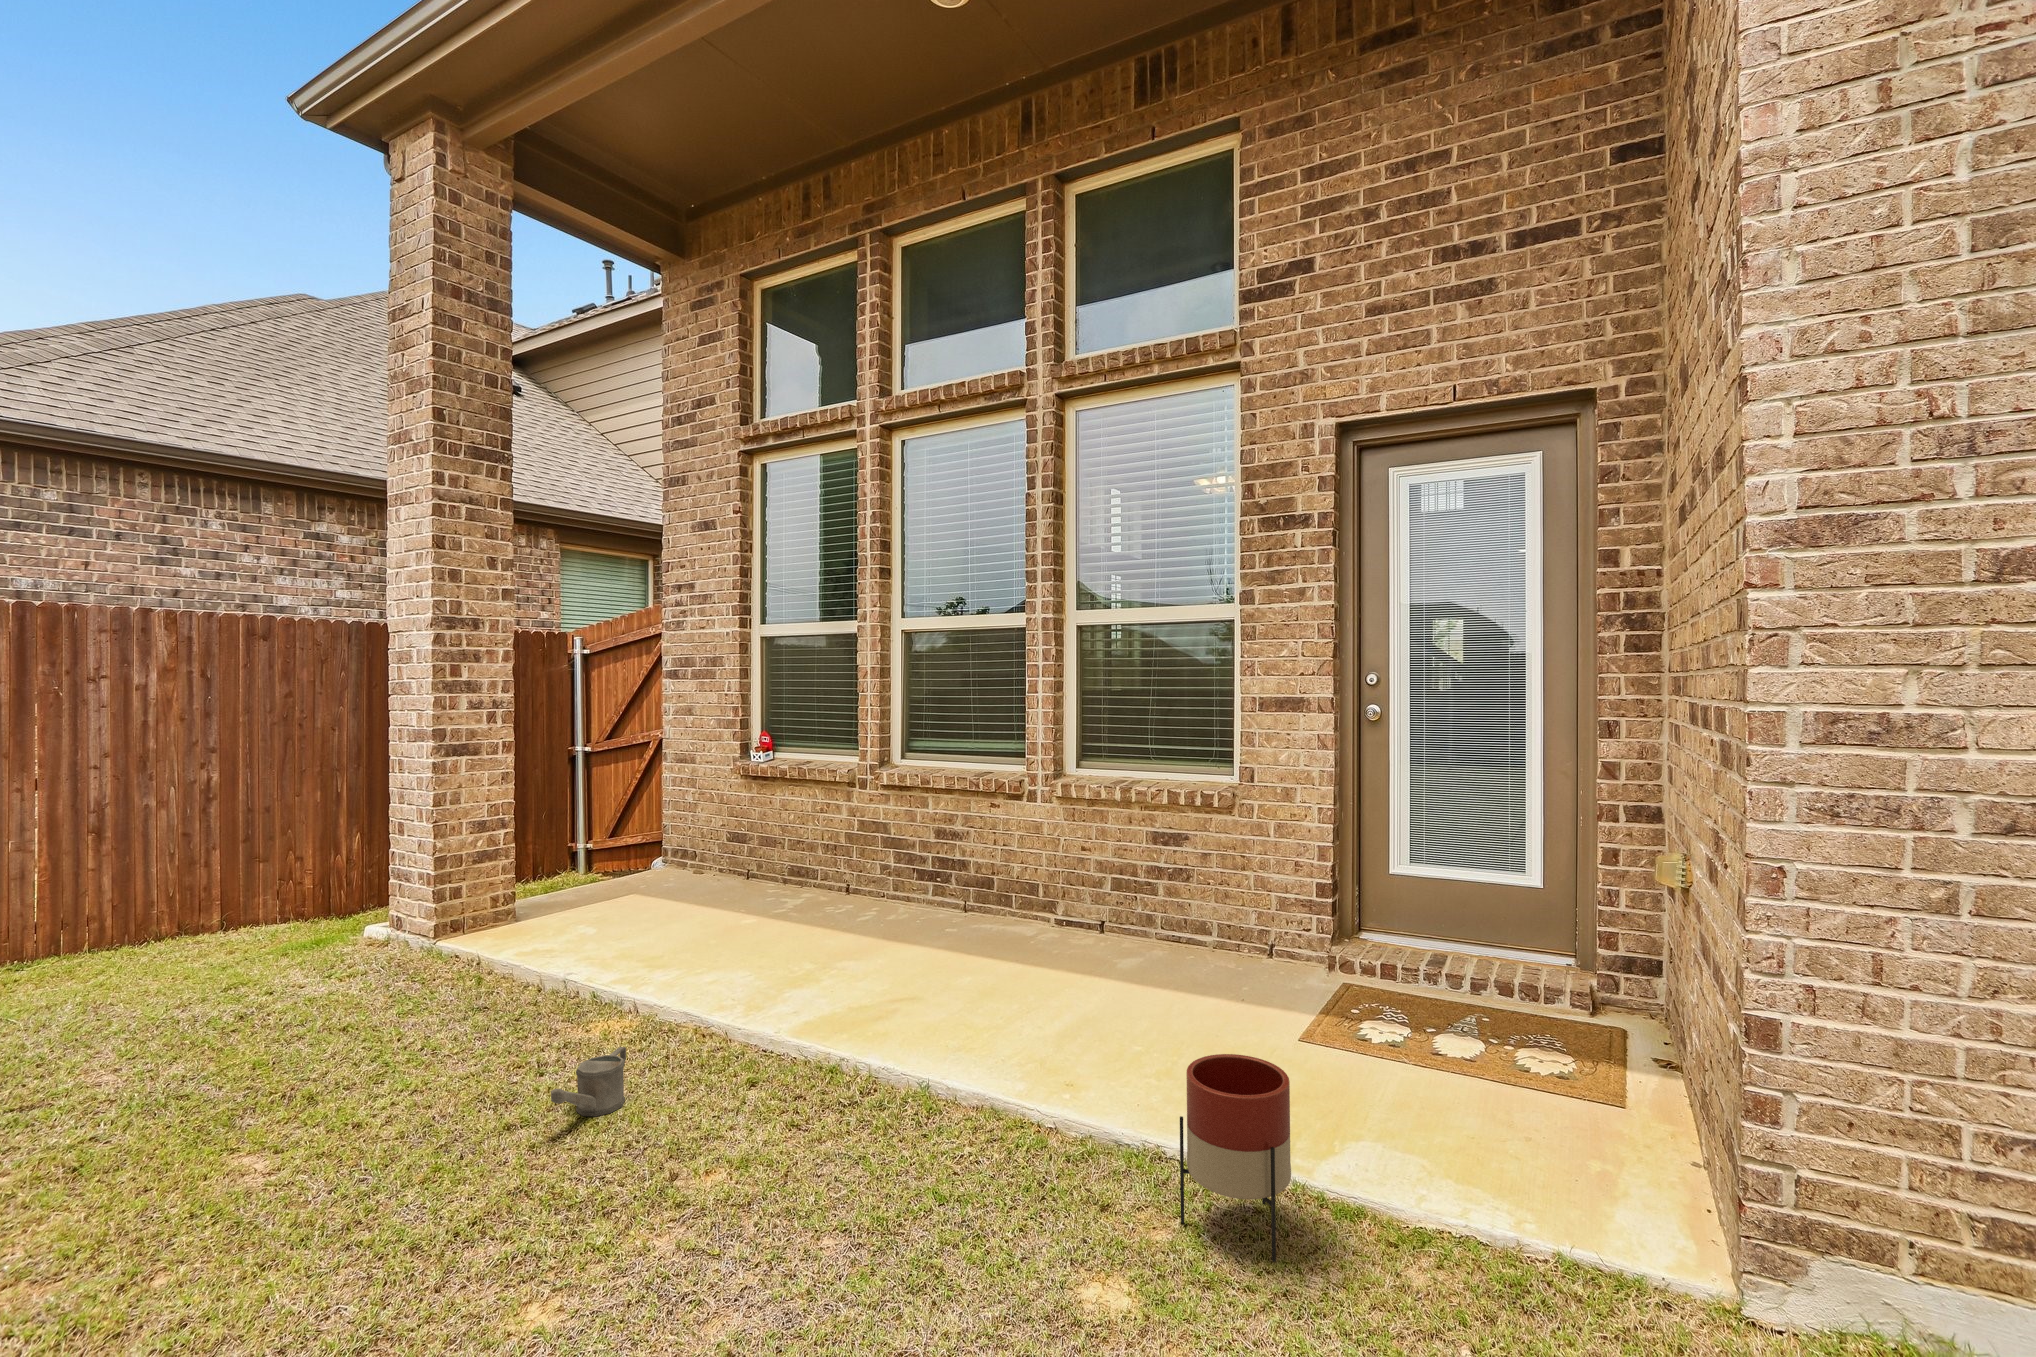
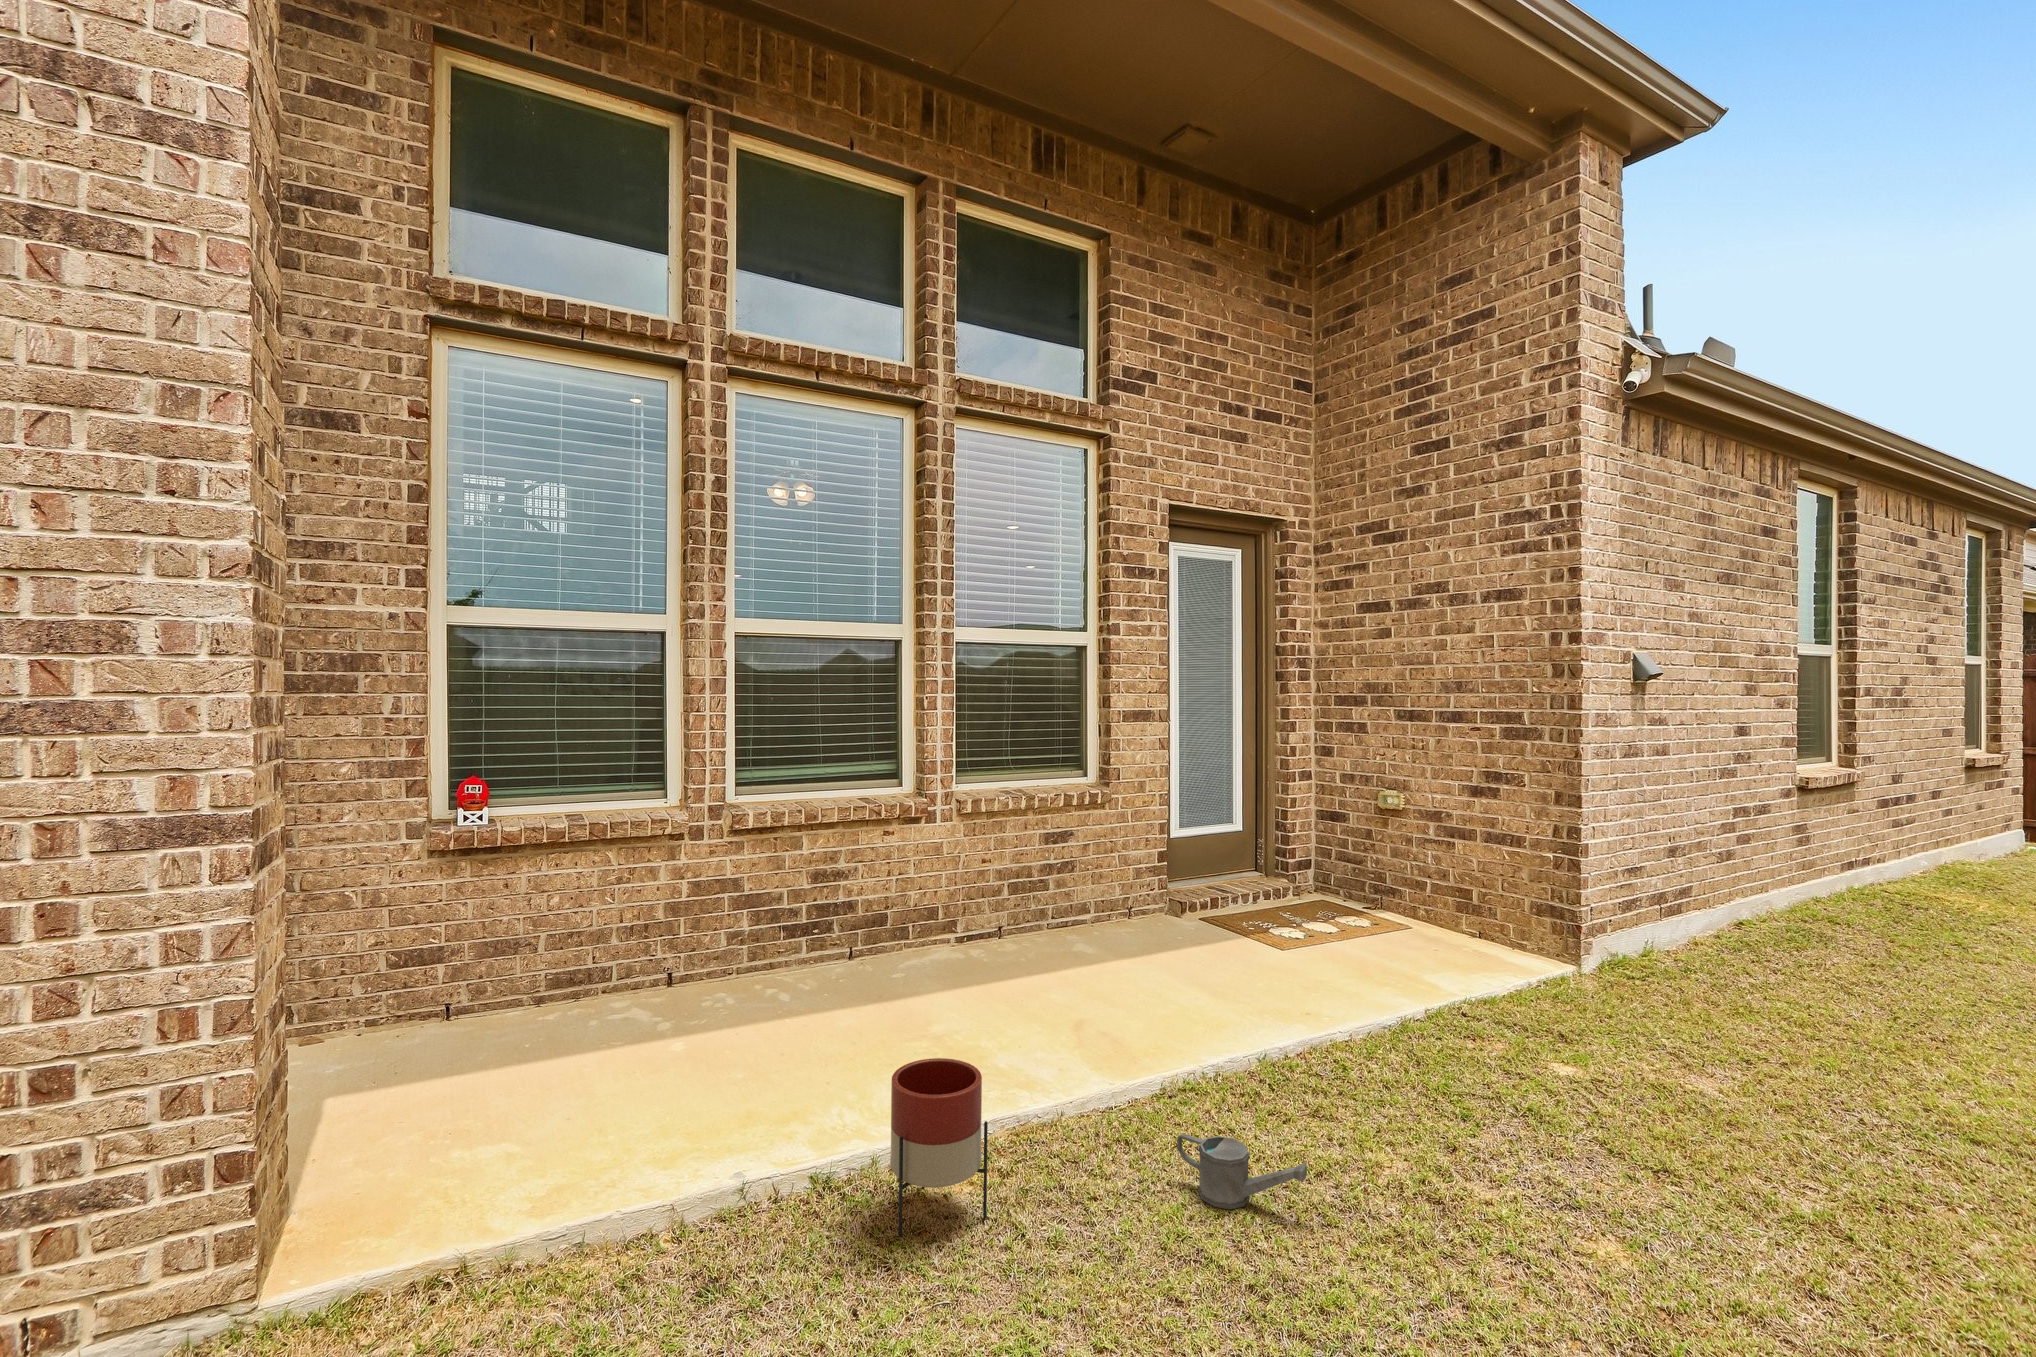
planter: present [1180,1054,1291,1262] -> present [890,1058,988,1238]

